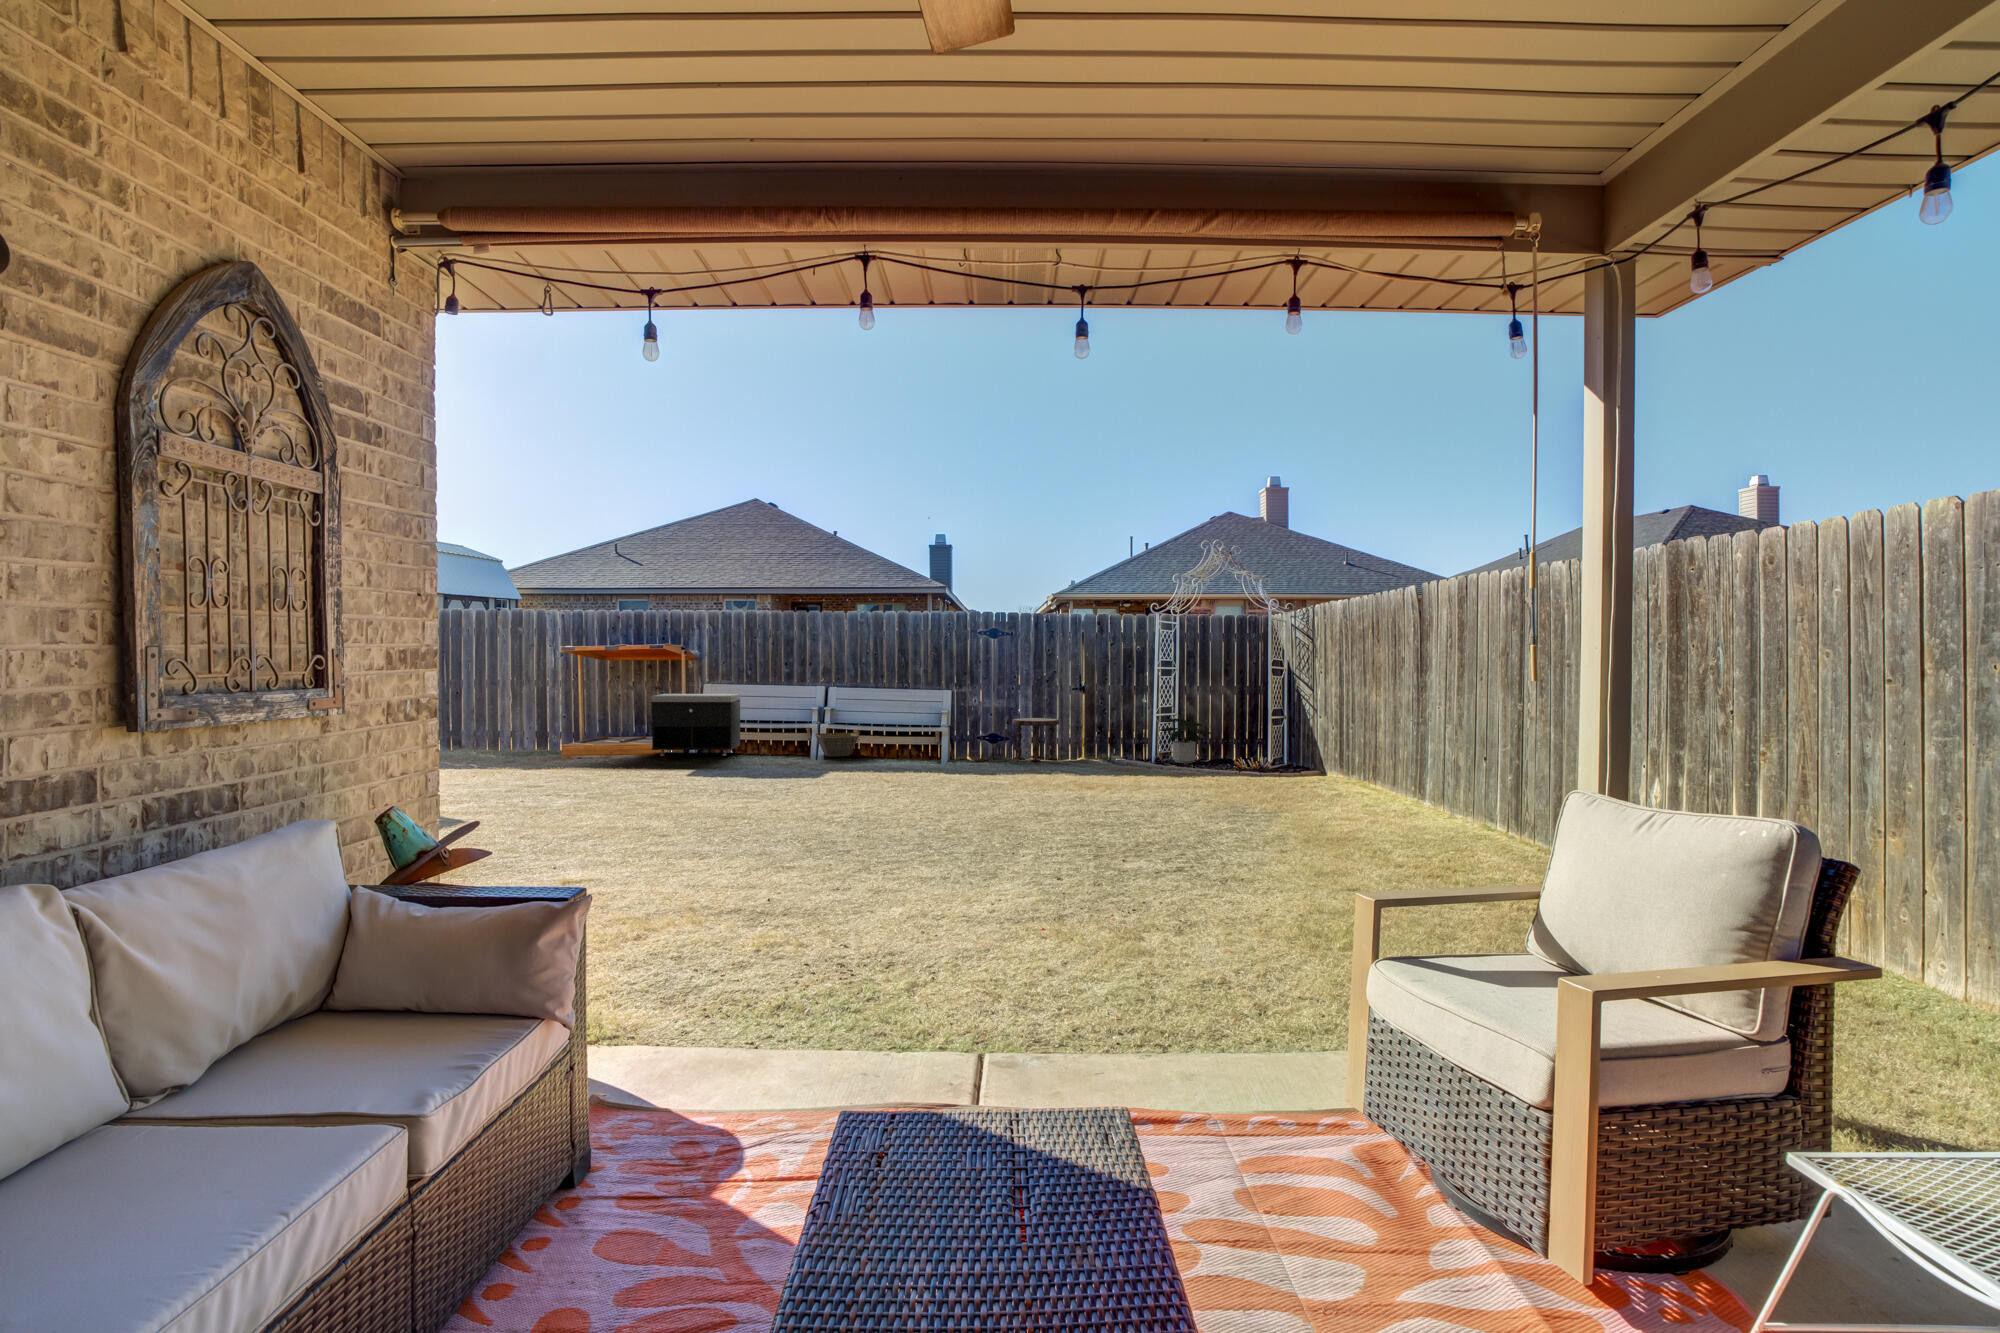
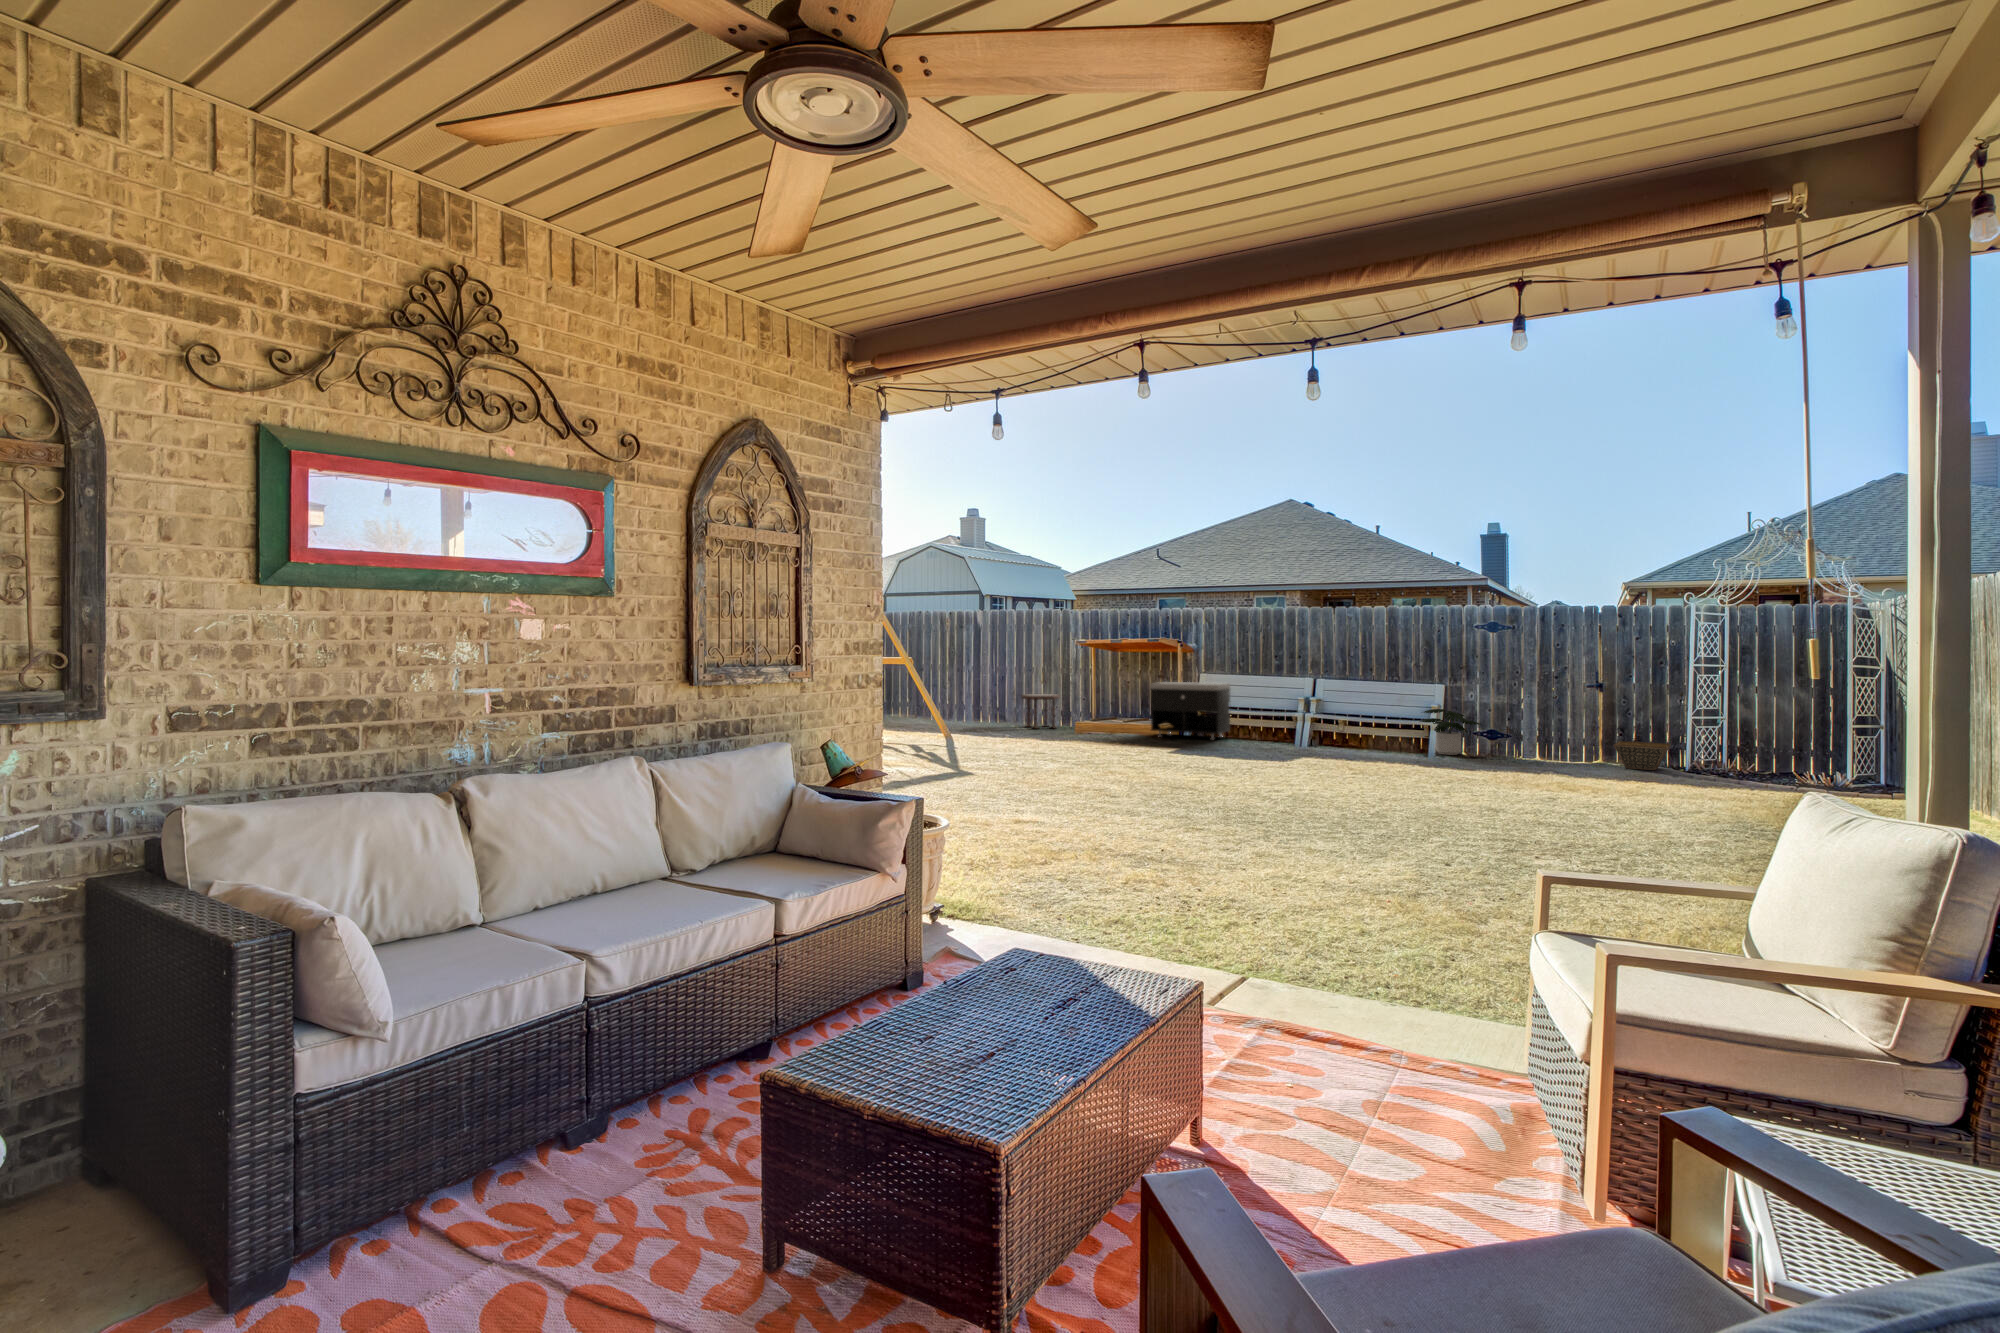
side table: present [1012,718,1059,761] -> present [1021,694,1060,729]
potted plant: present [1159,719,1212,763] -> present [1420,709,1480,755]
basket: present [815,733,859,757] -> present [1614,741,1671,770]

